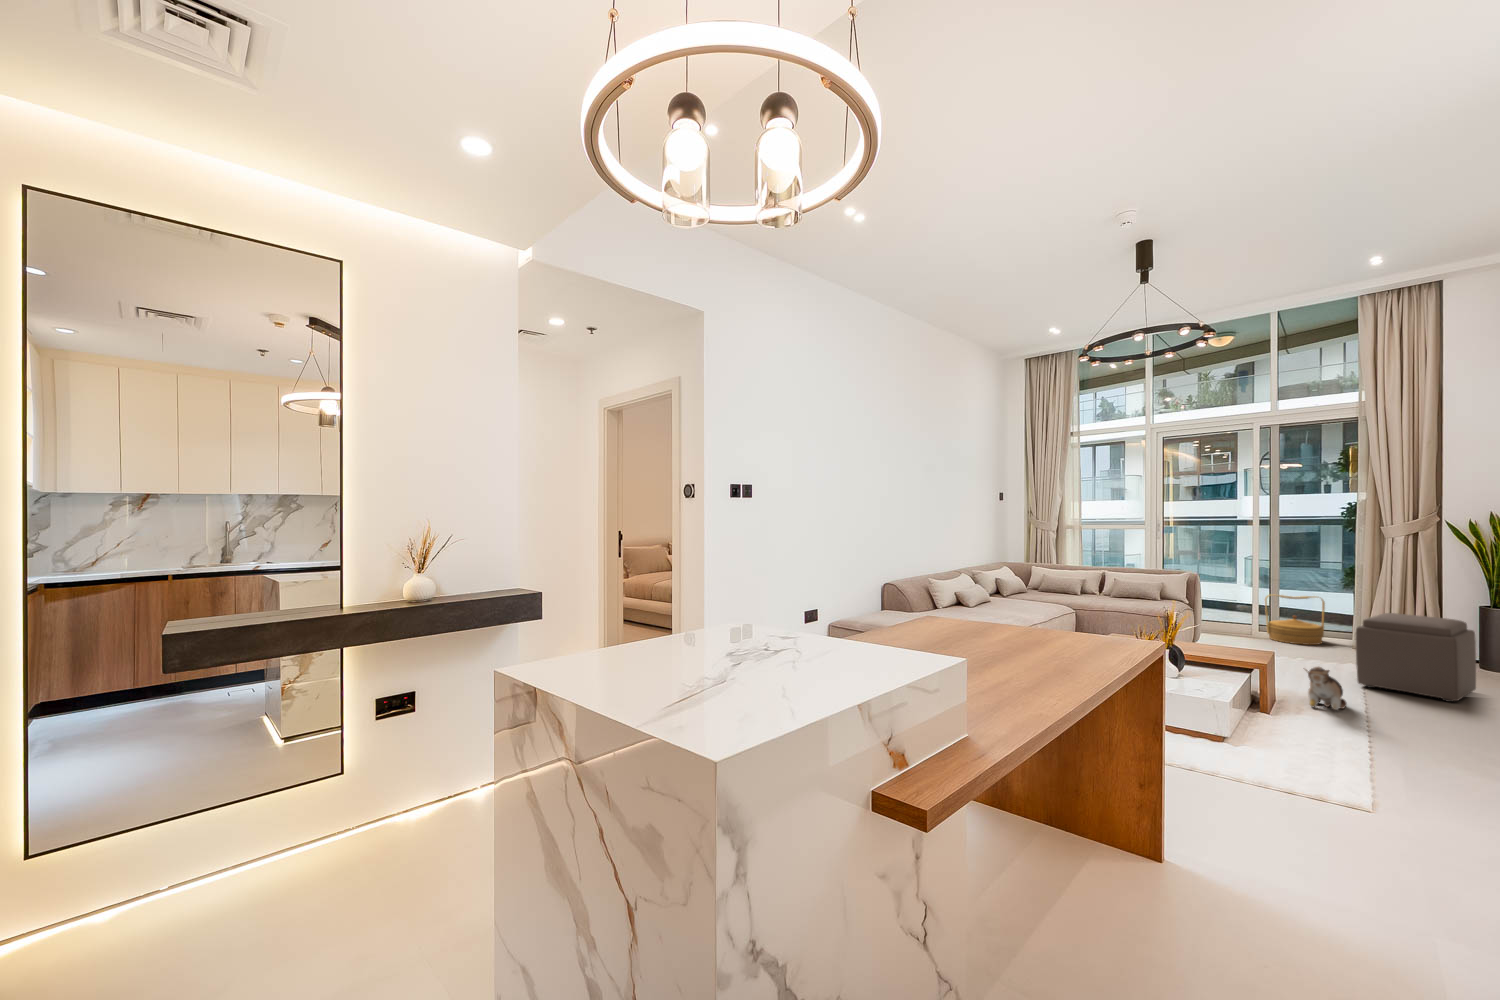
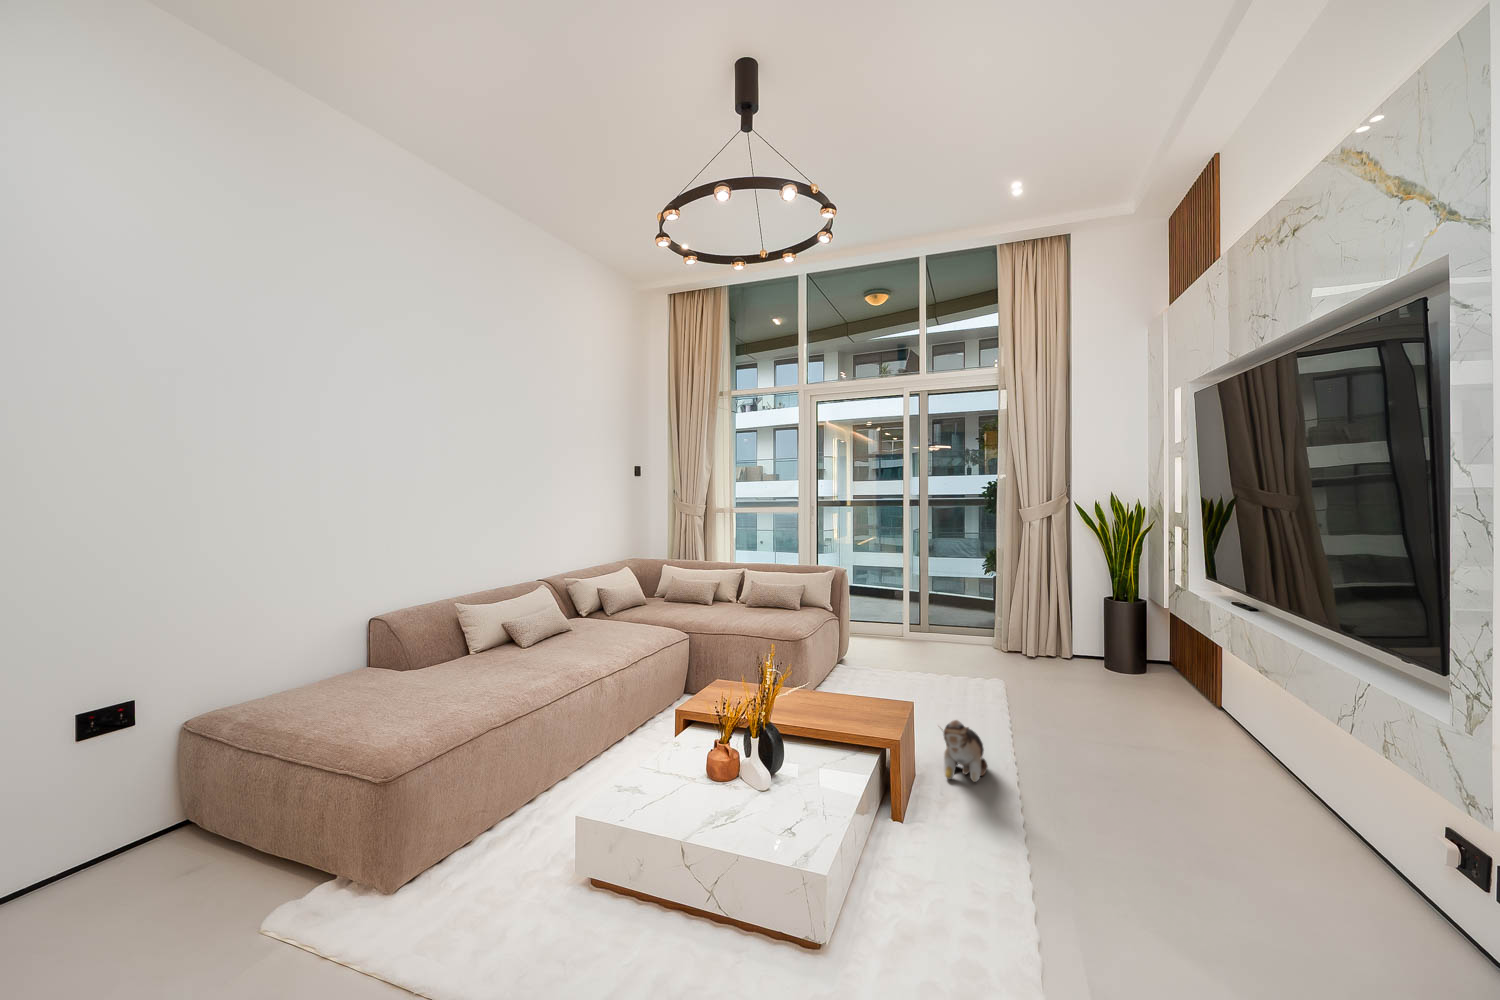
woven basket: present [1265,594,1325,645] -> none [913,591,968,650]
ottoman: present [1356,613,1476,702] -> none [997,619,1110,736]

